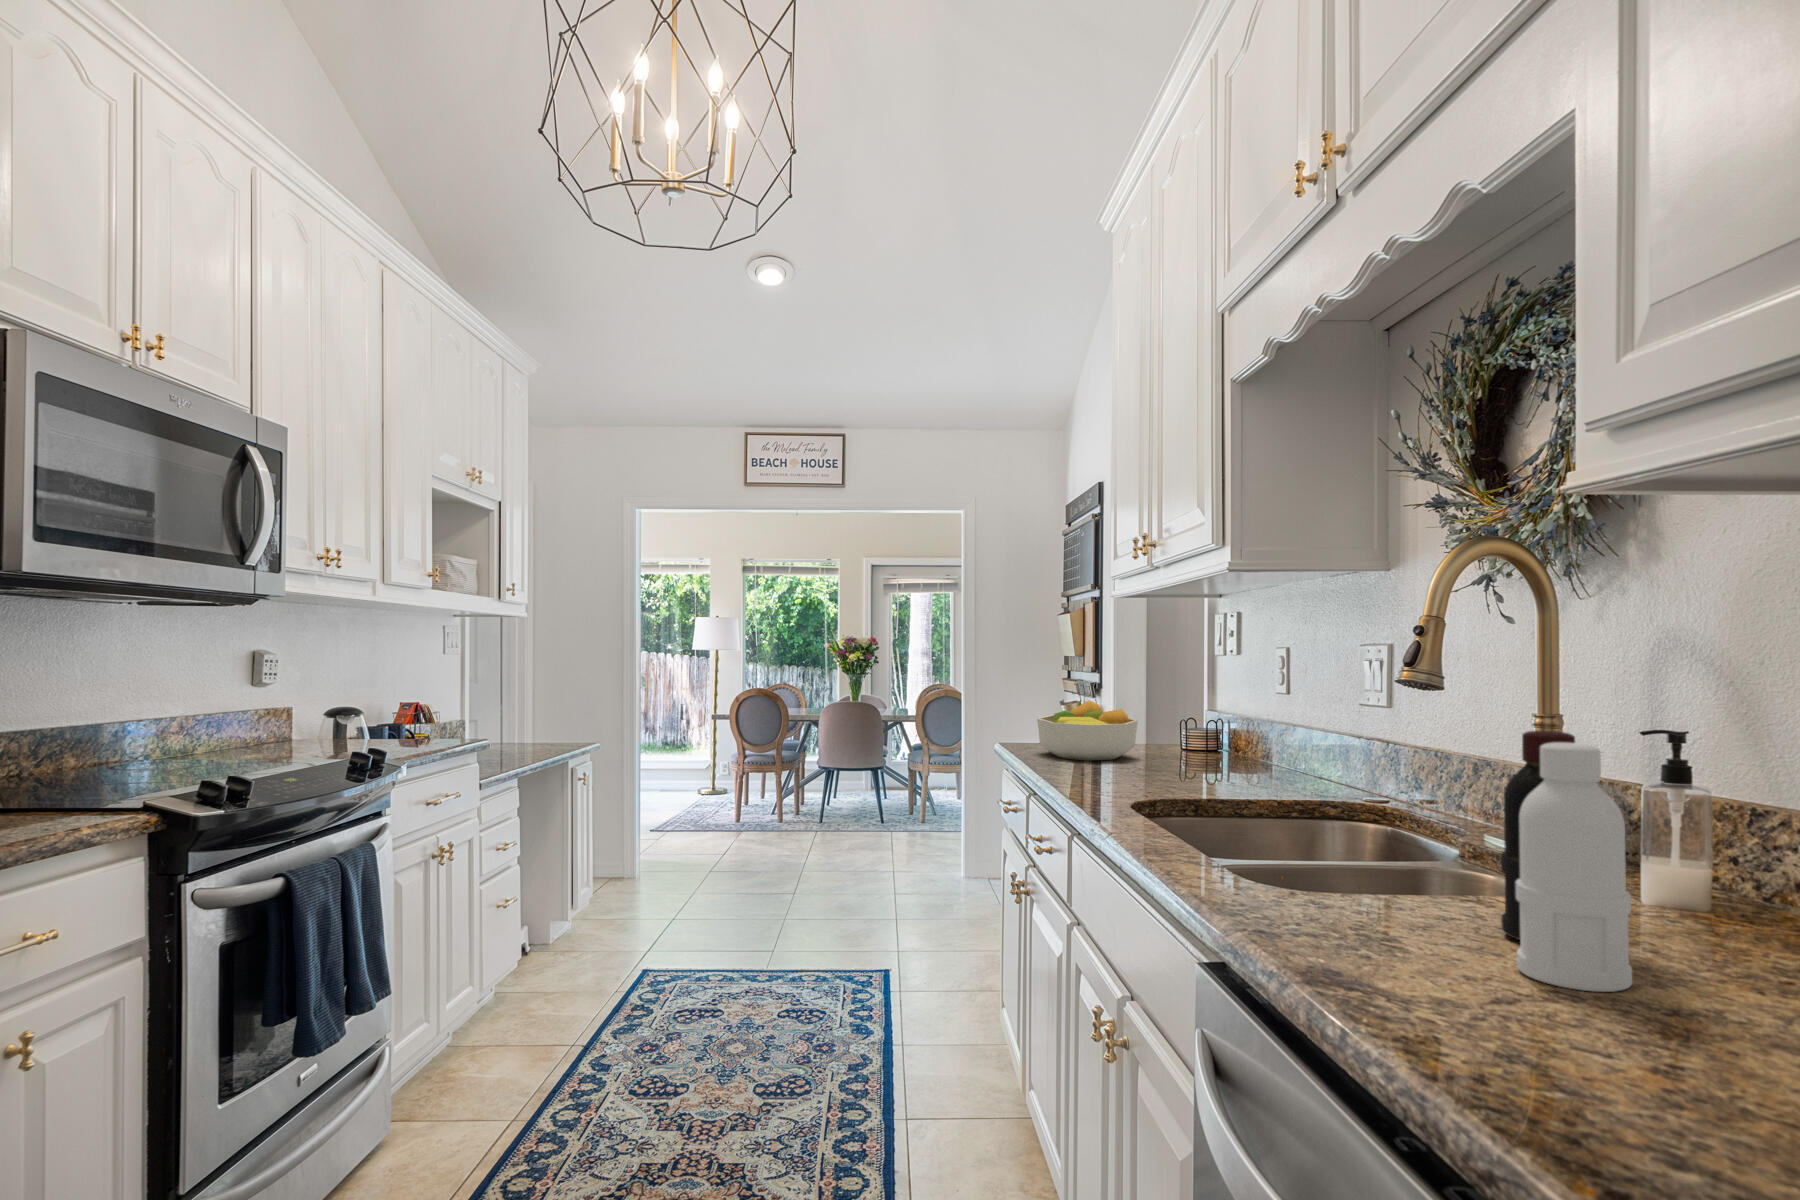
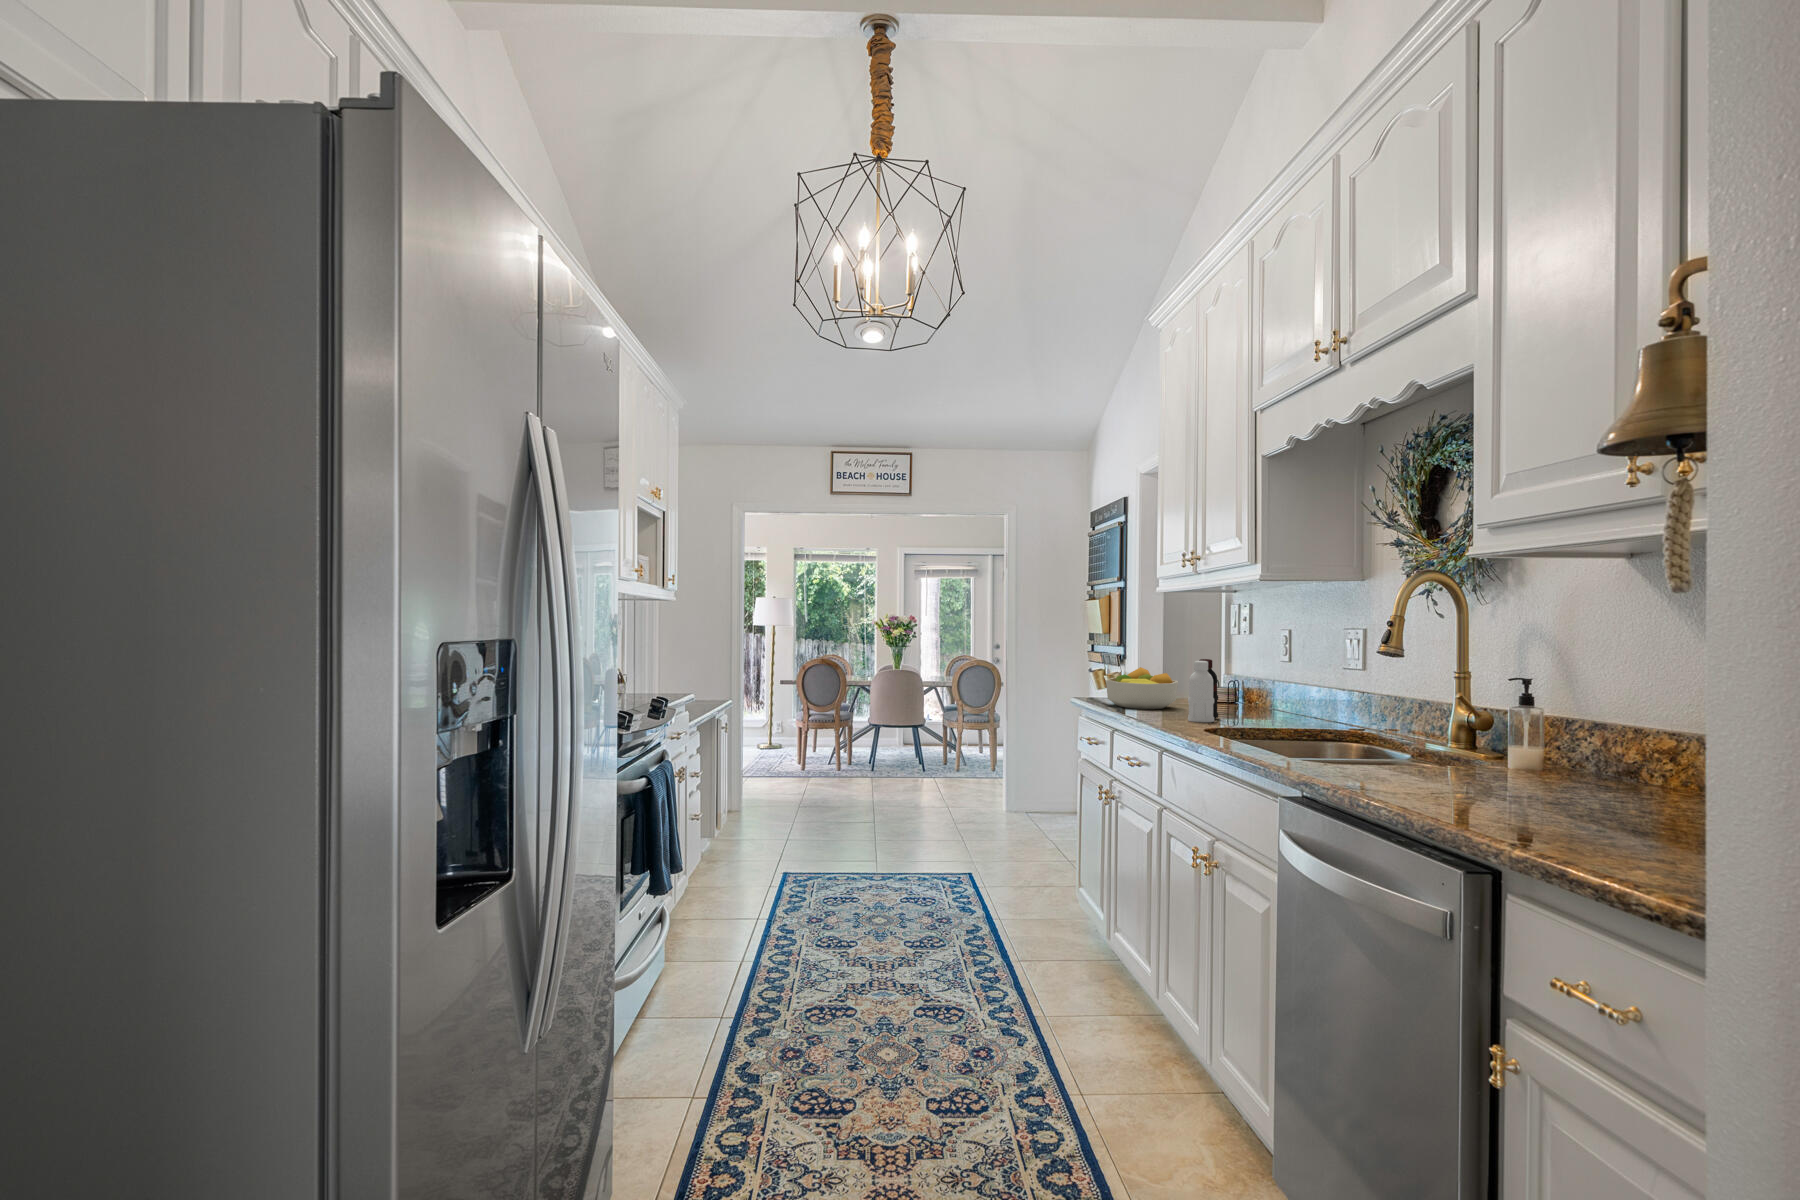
bottle: present [1501,731,1632,992] -> present [1188,659,1218,722]

